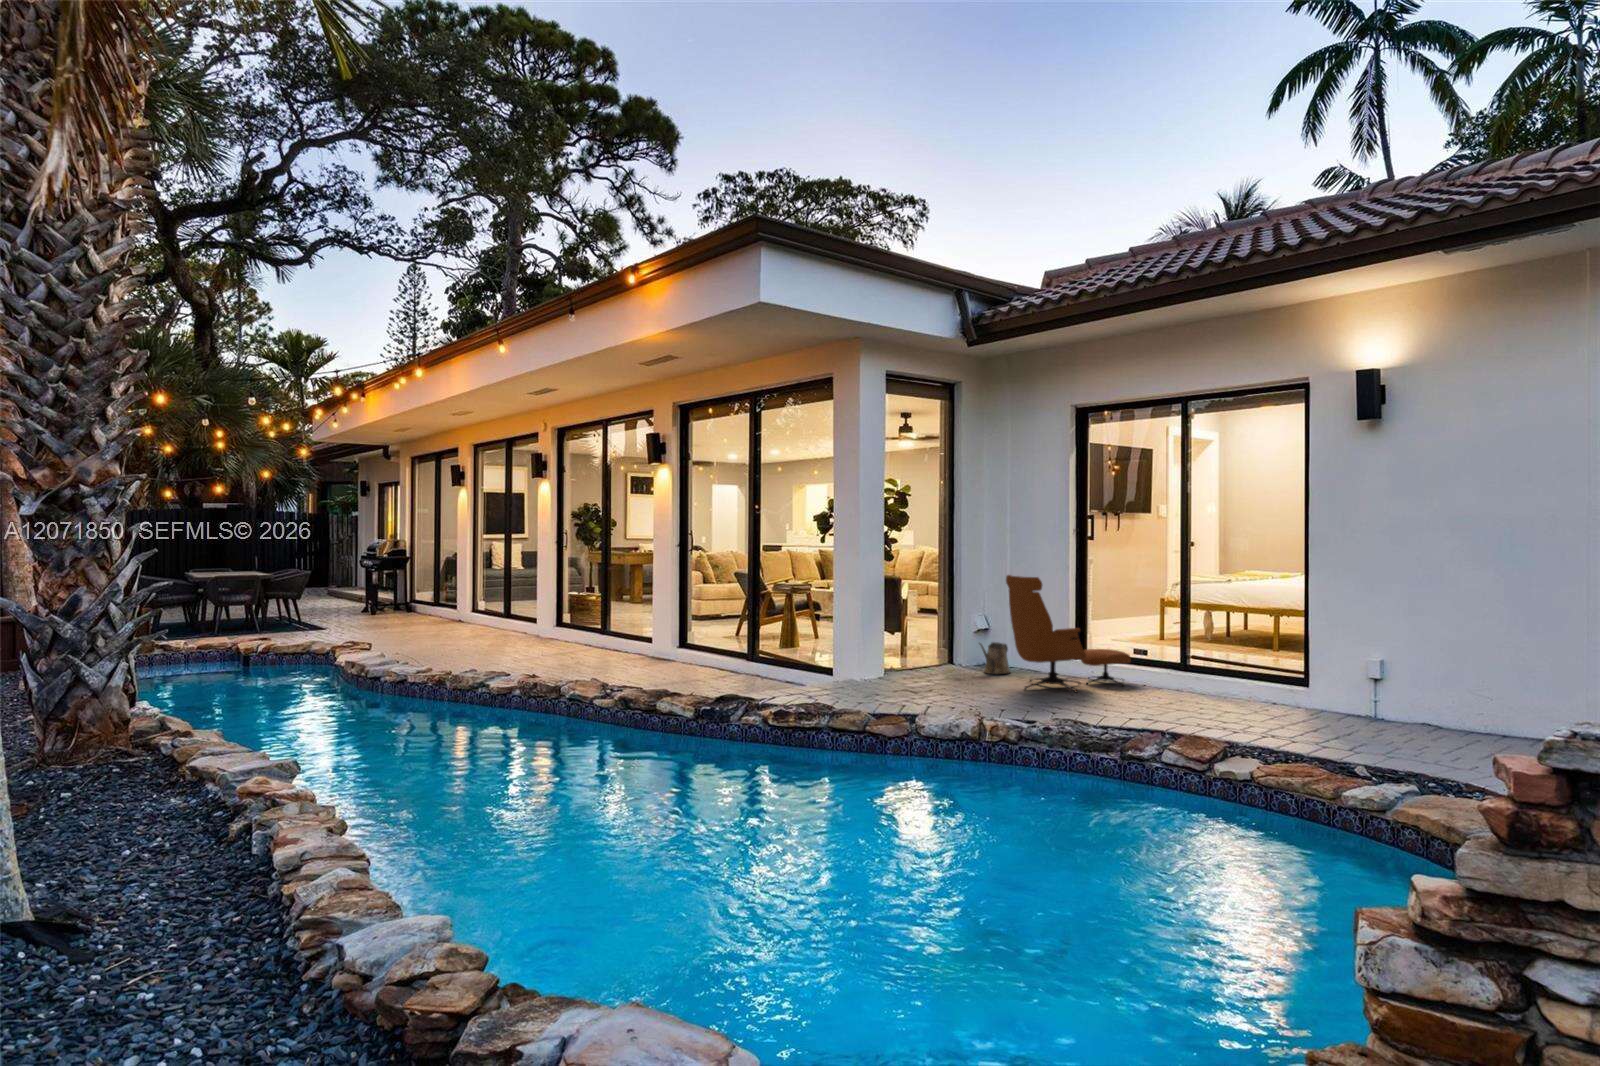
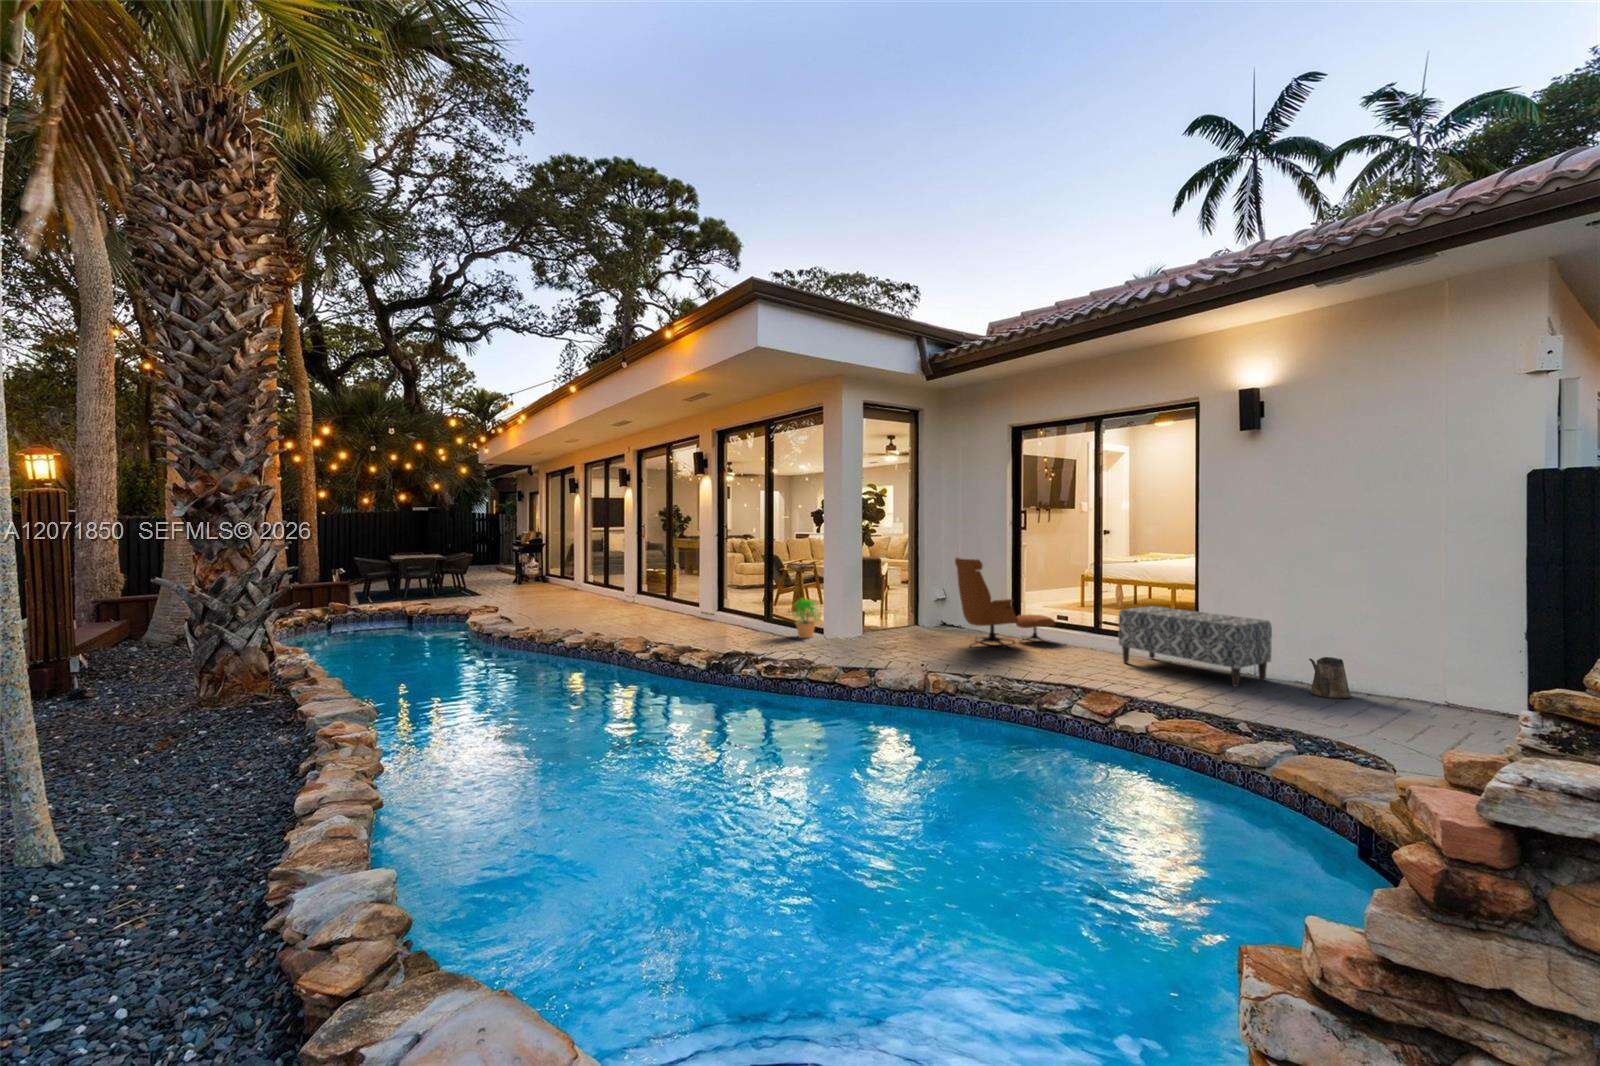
potted plant: none [788,627,831,681] -> present [792,598,819,638]
bench: none [1213,635,1395,731] -> present [1119,606,1272,687]
watering can: present [979,642,1010,674] -> present [1309,657,1352,698]

